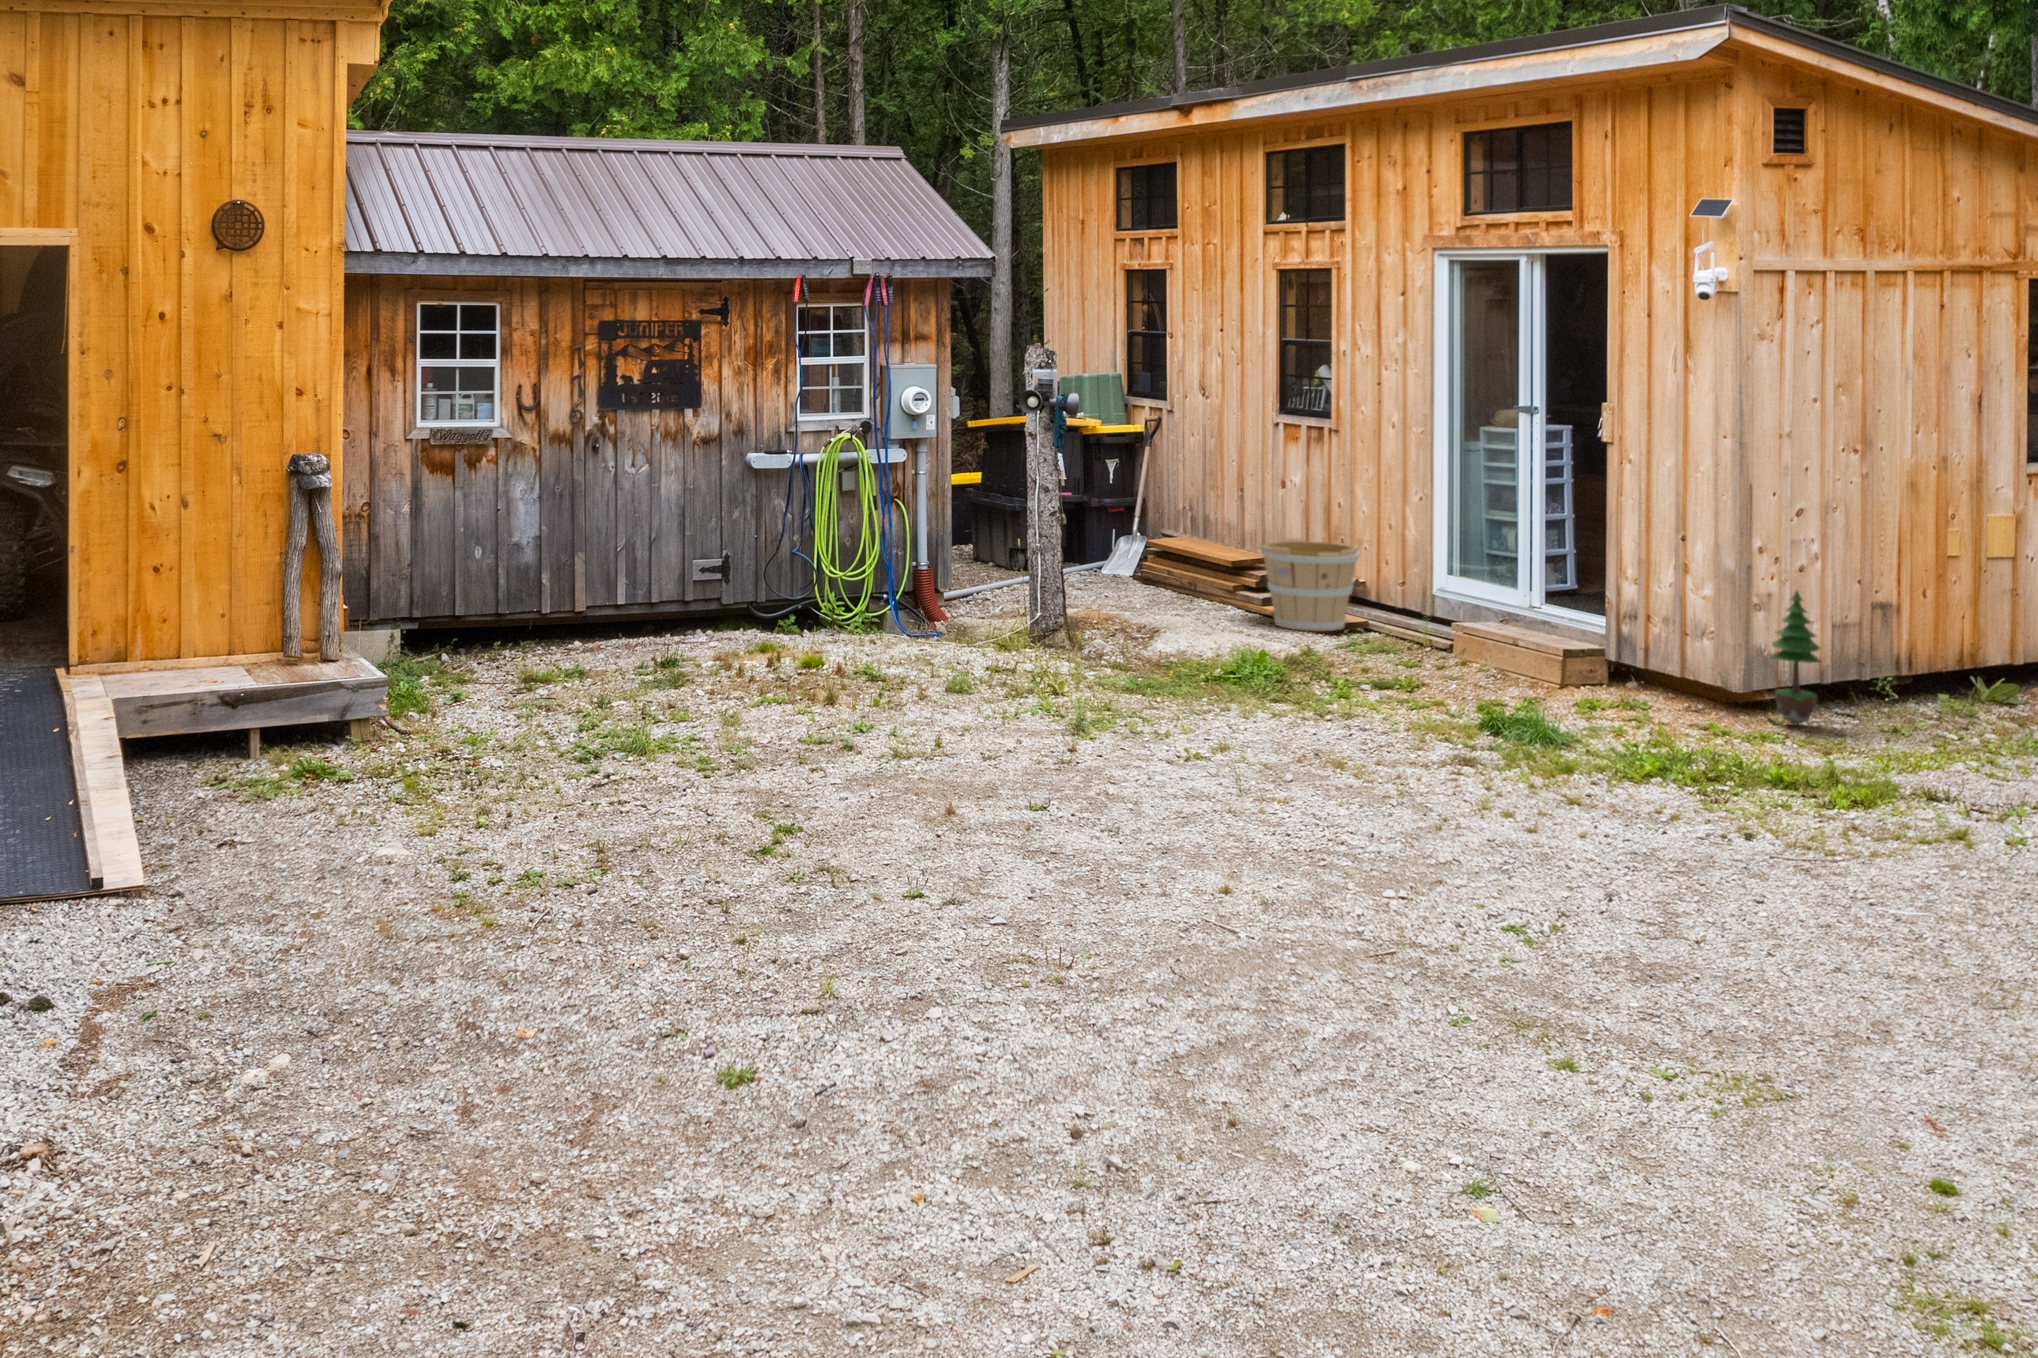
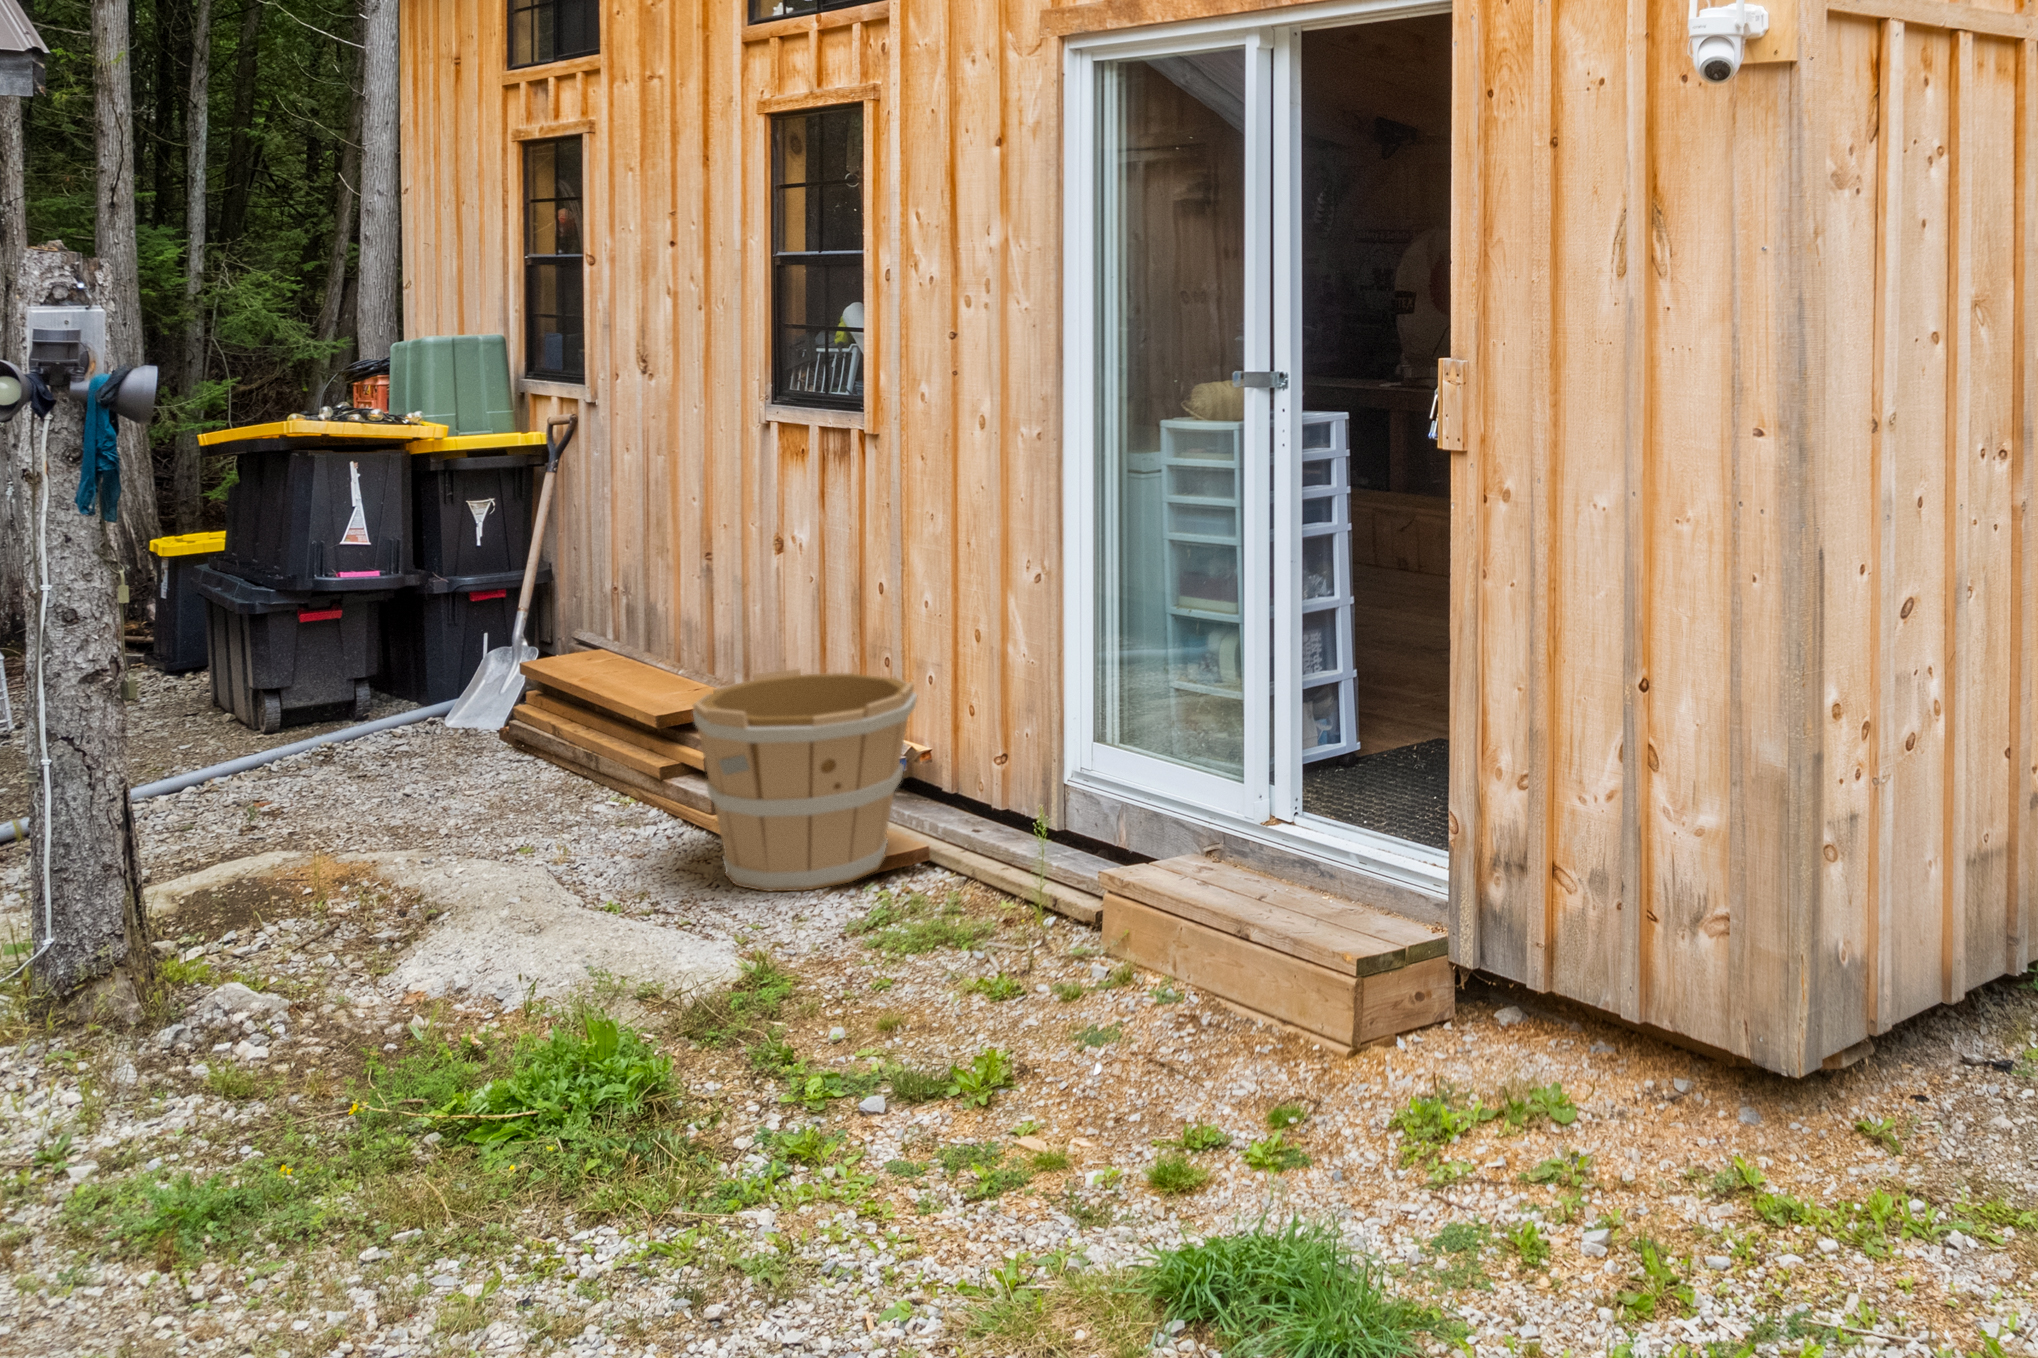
potted tree: present [1771,591,1822,725] -> none [1859,807,1987,1152]

